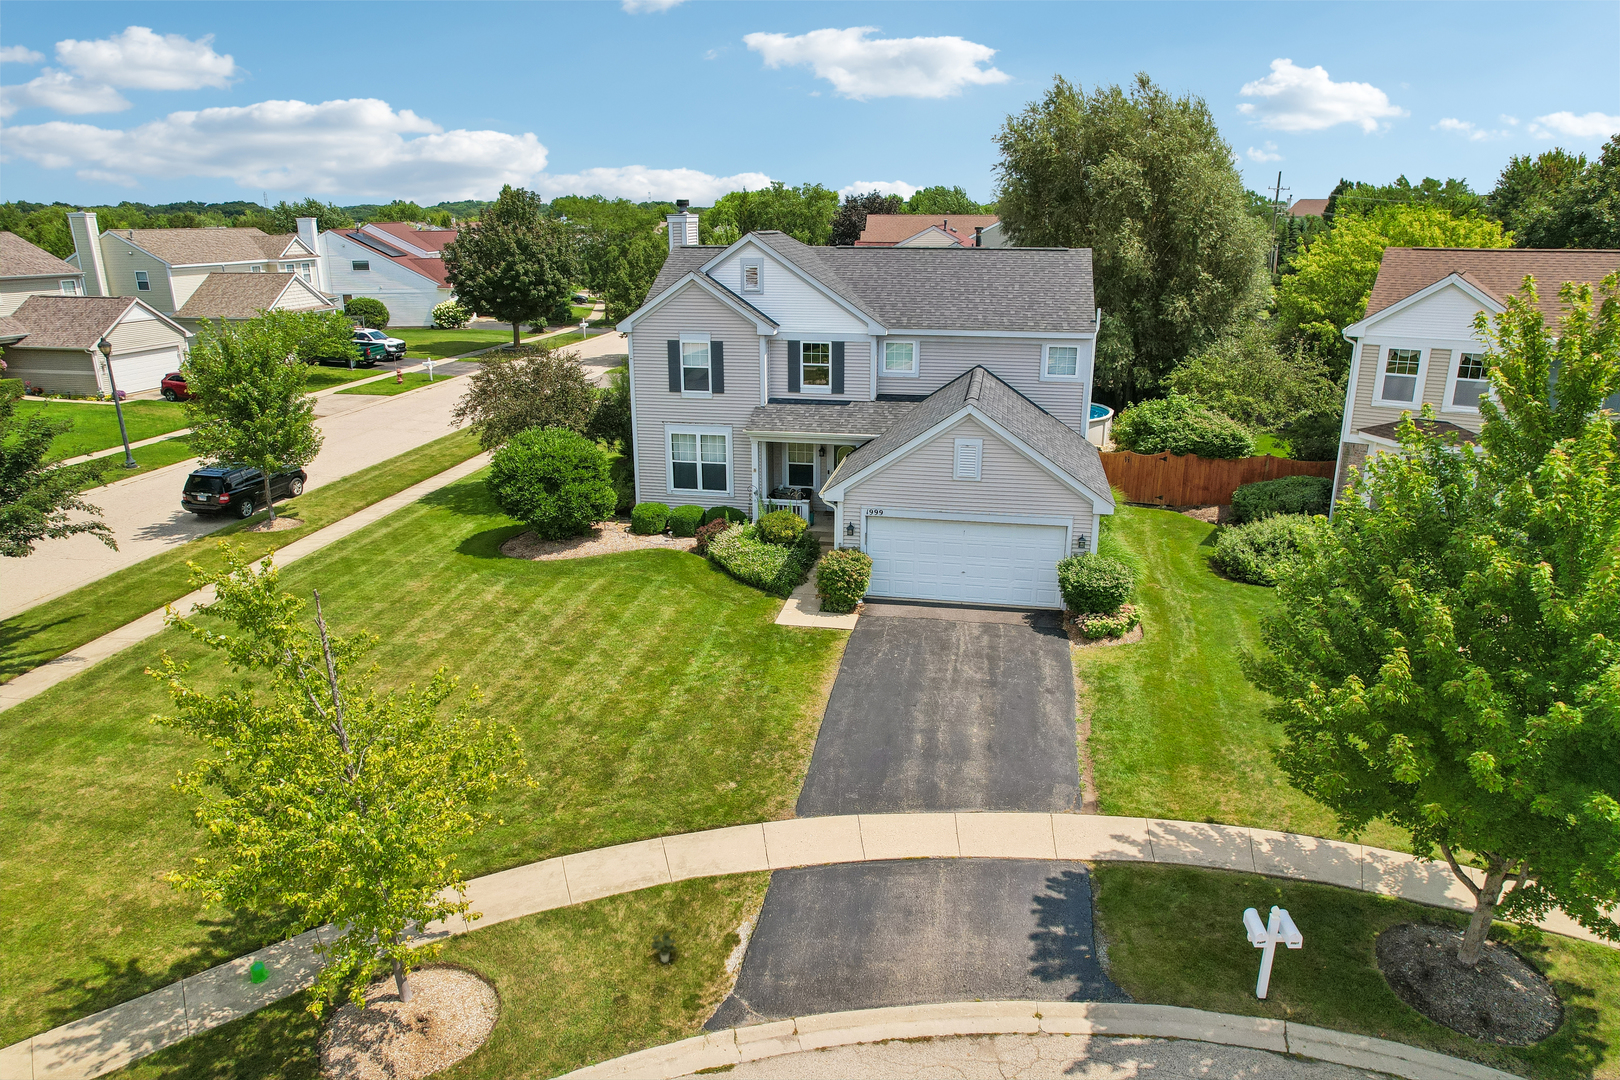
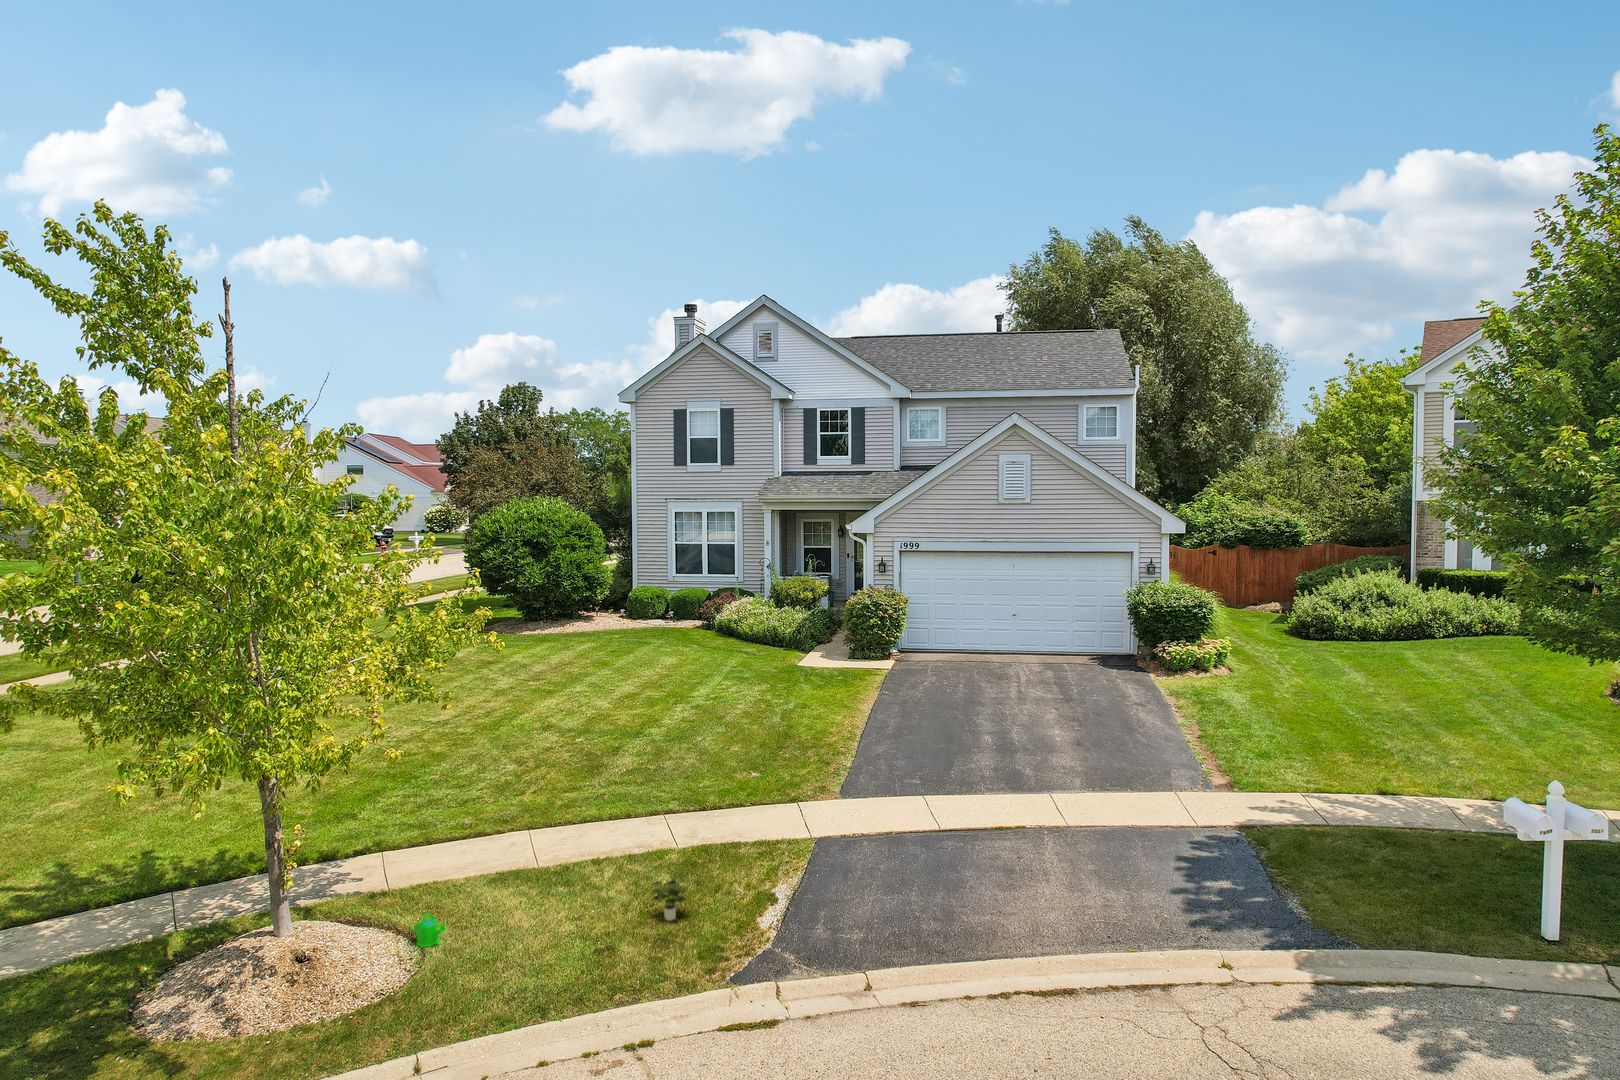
watering can: present [249,960,270,983] -> present [413,913,446,947]

